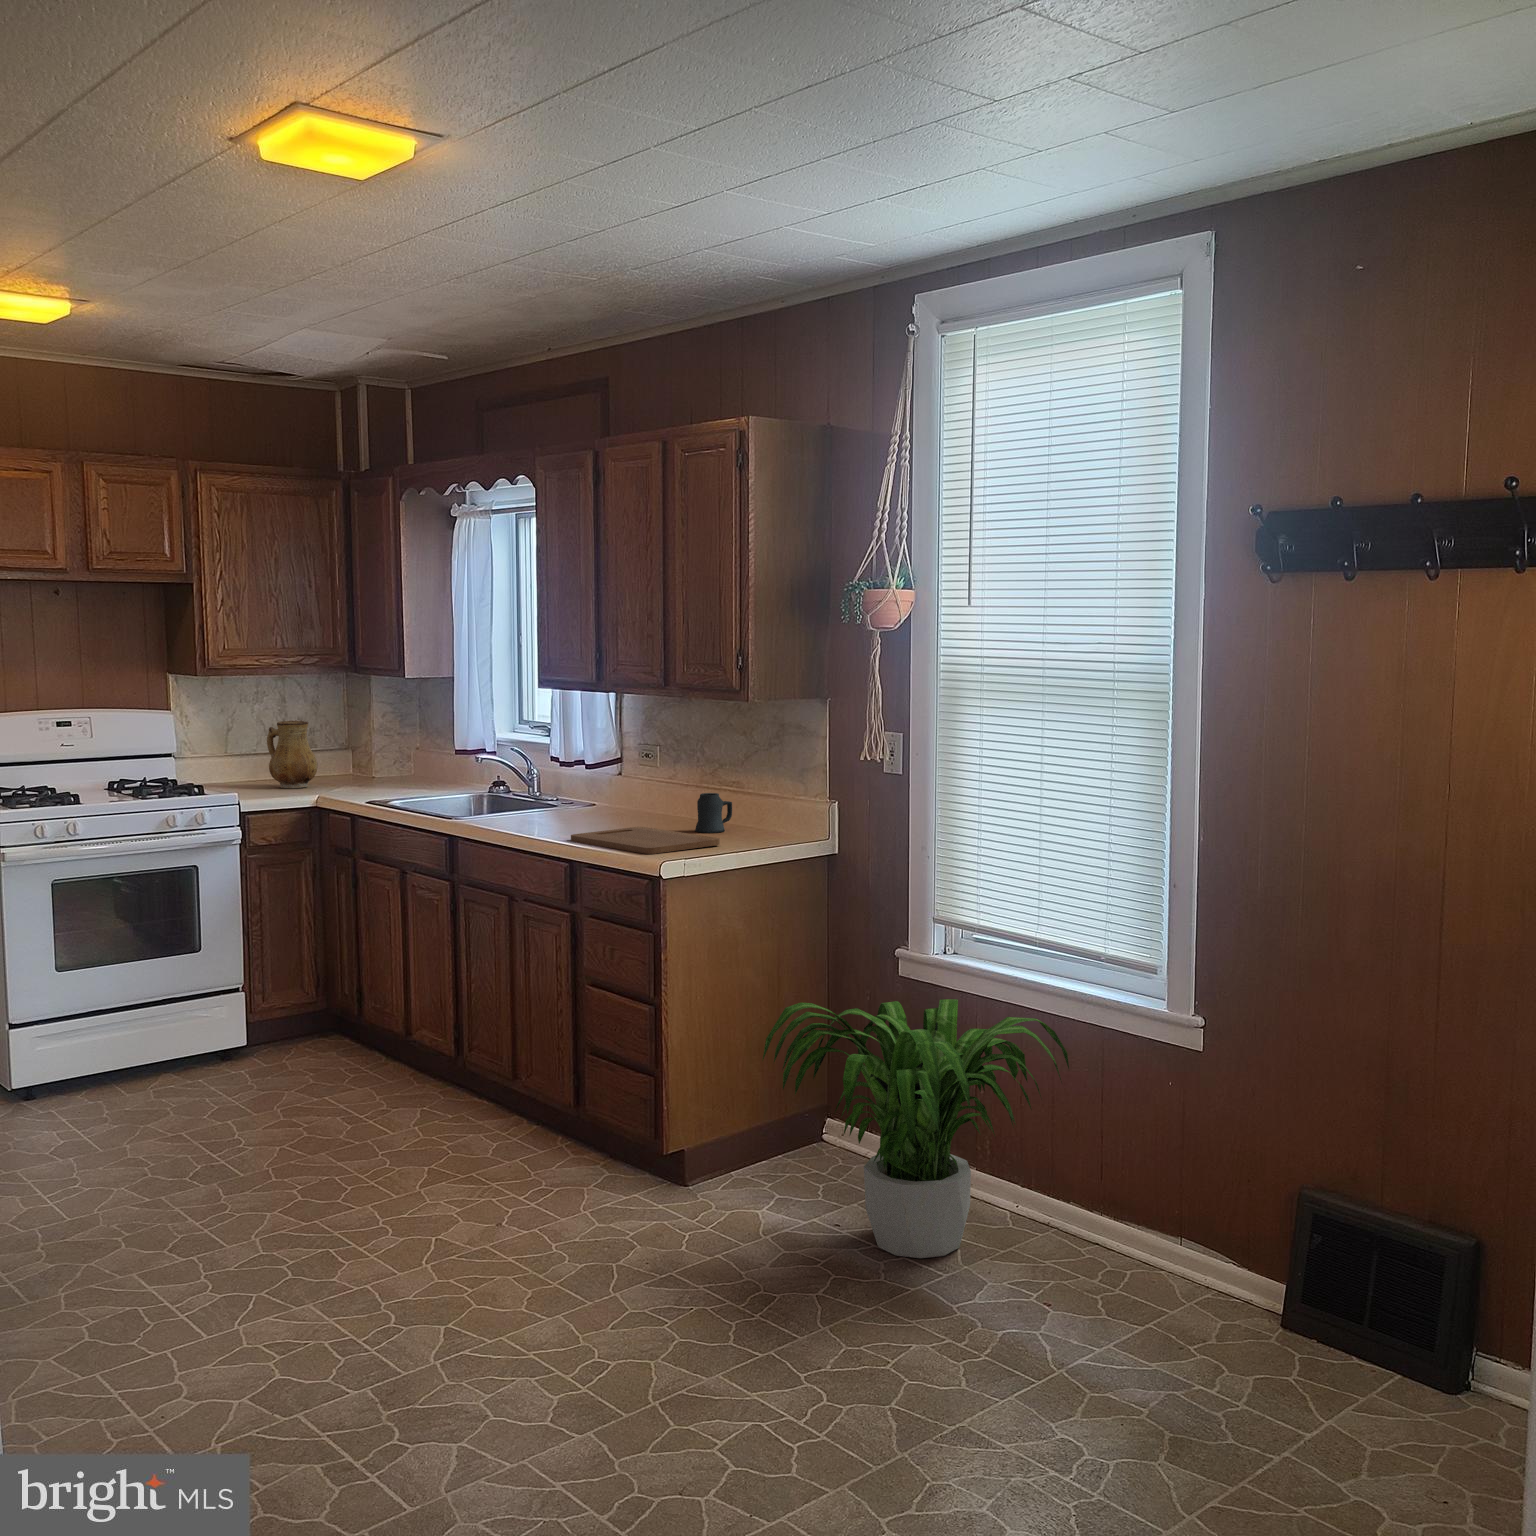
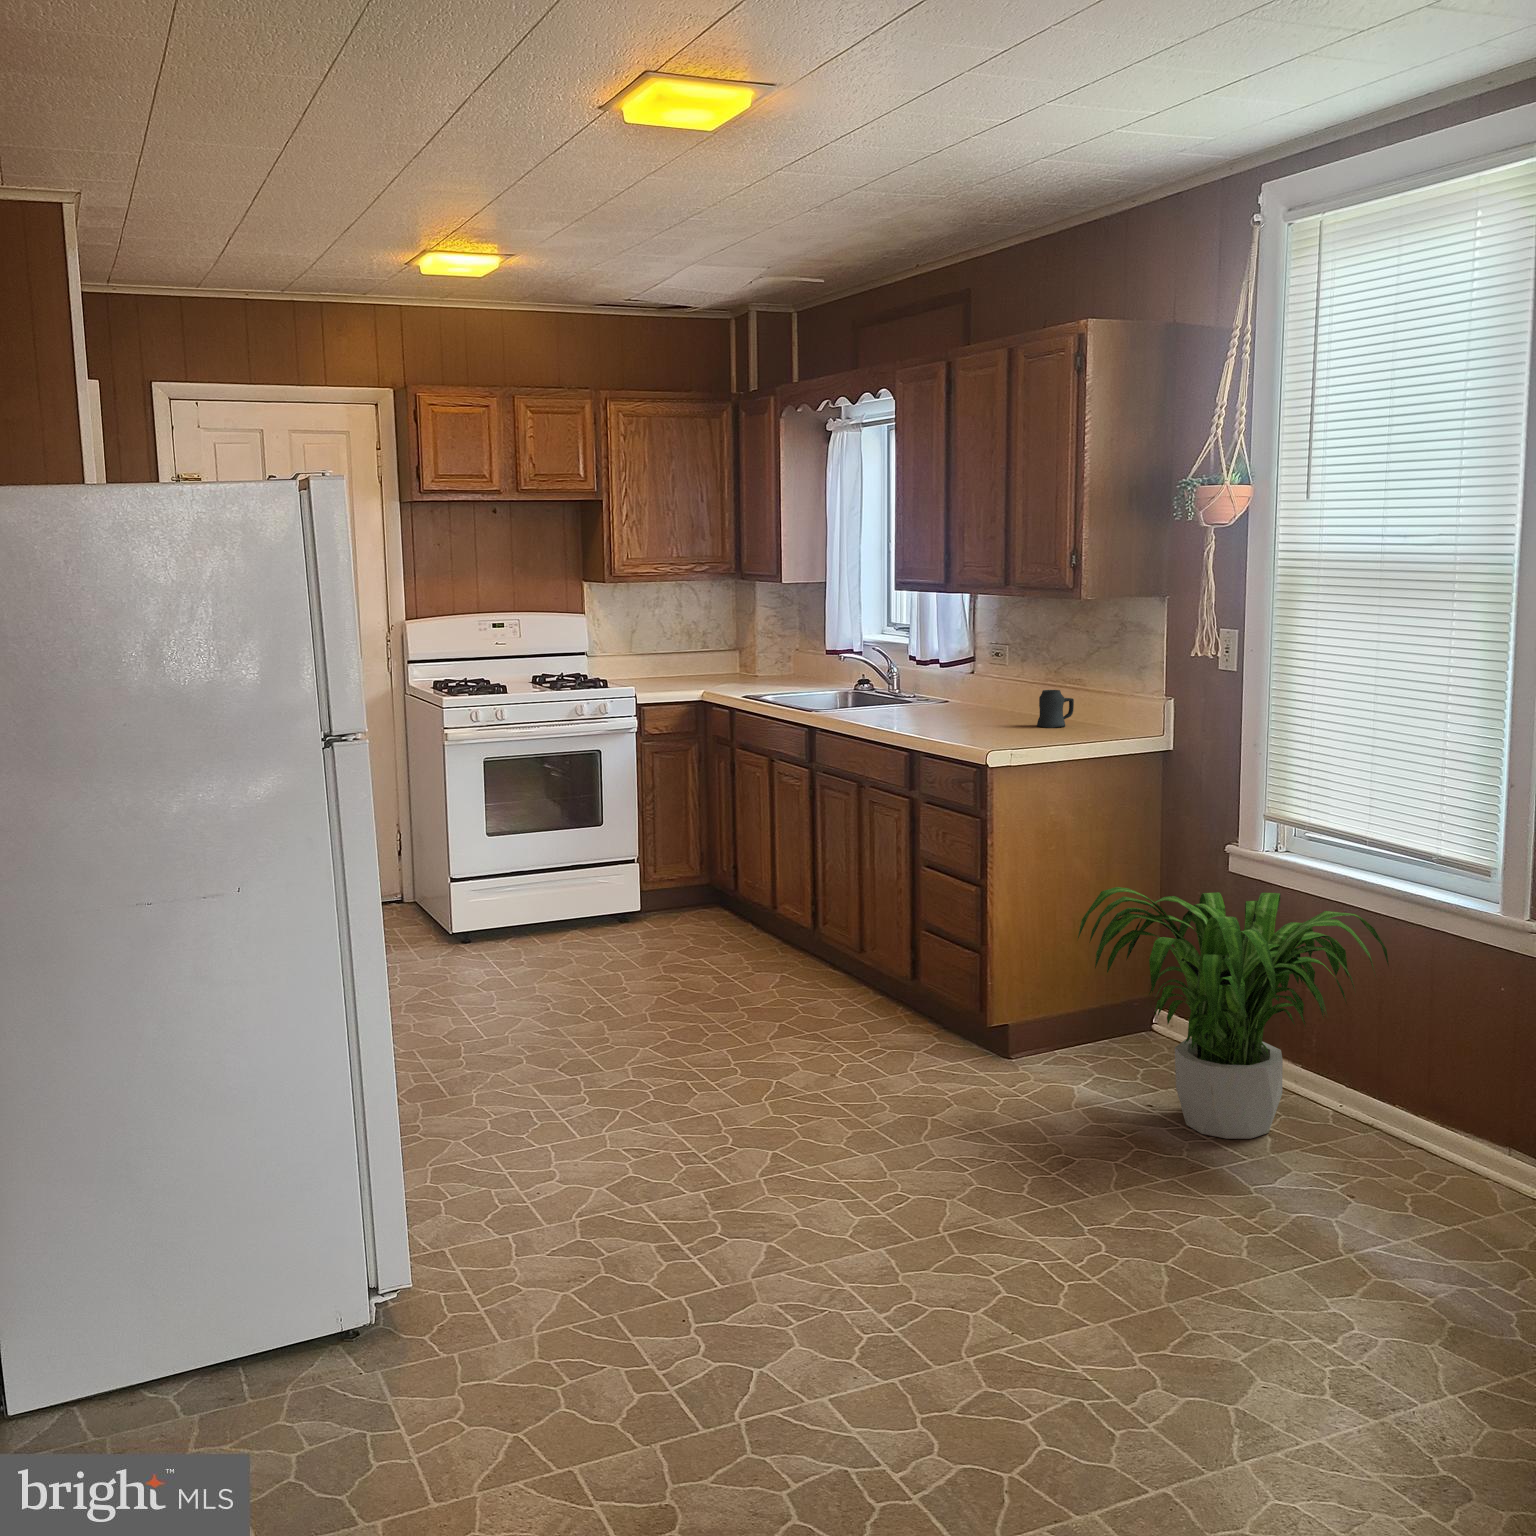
ceramic pitcher: present [267,721,318,788] -> none [666,624,709,684]
cutting board: present [571,827,720,854] -> none [915,720,1054,744]

